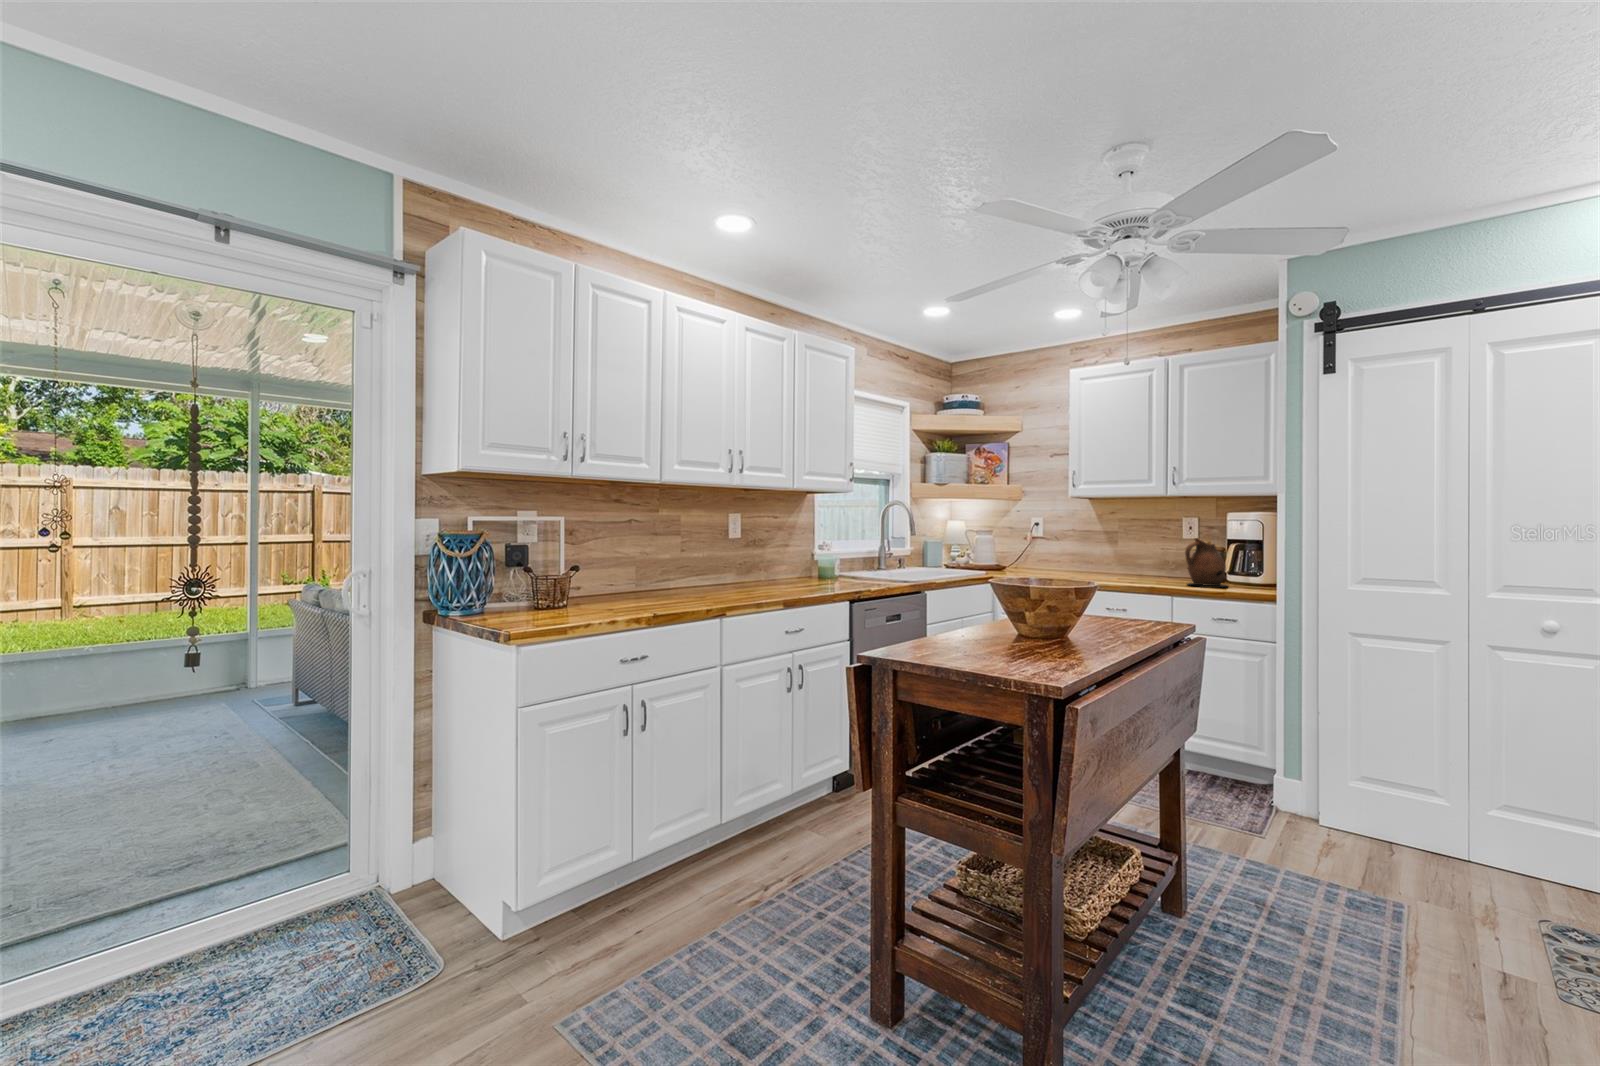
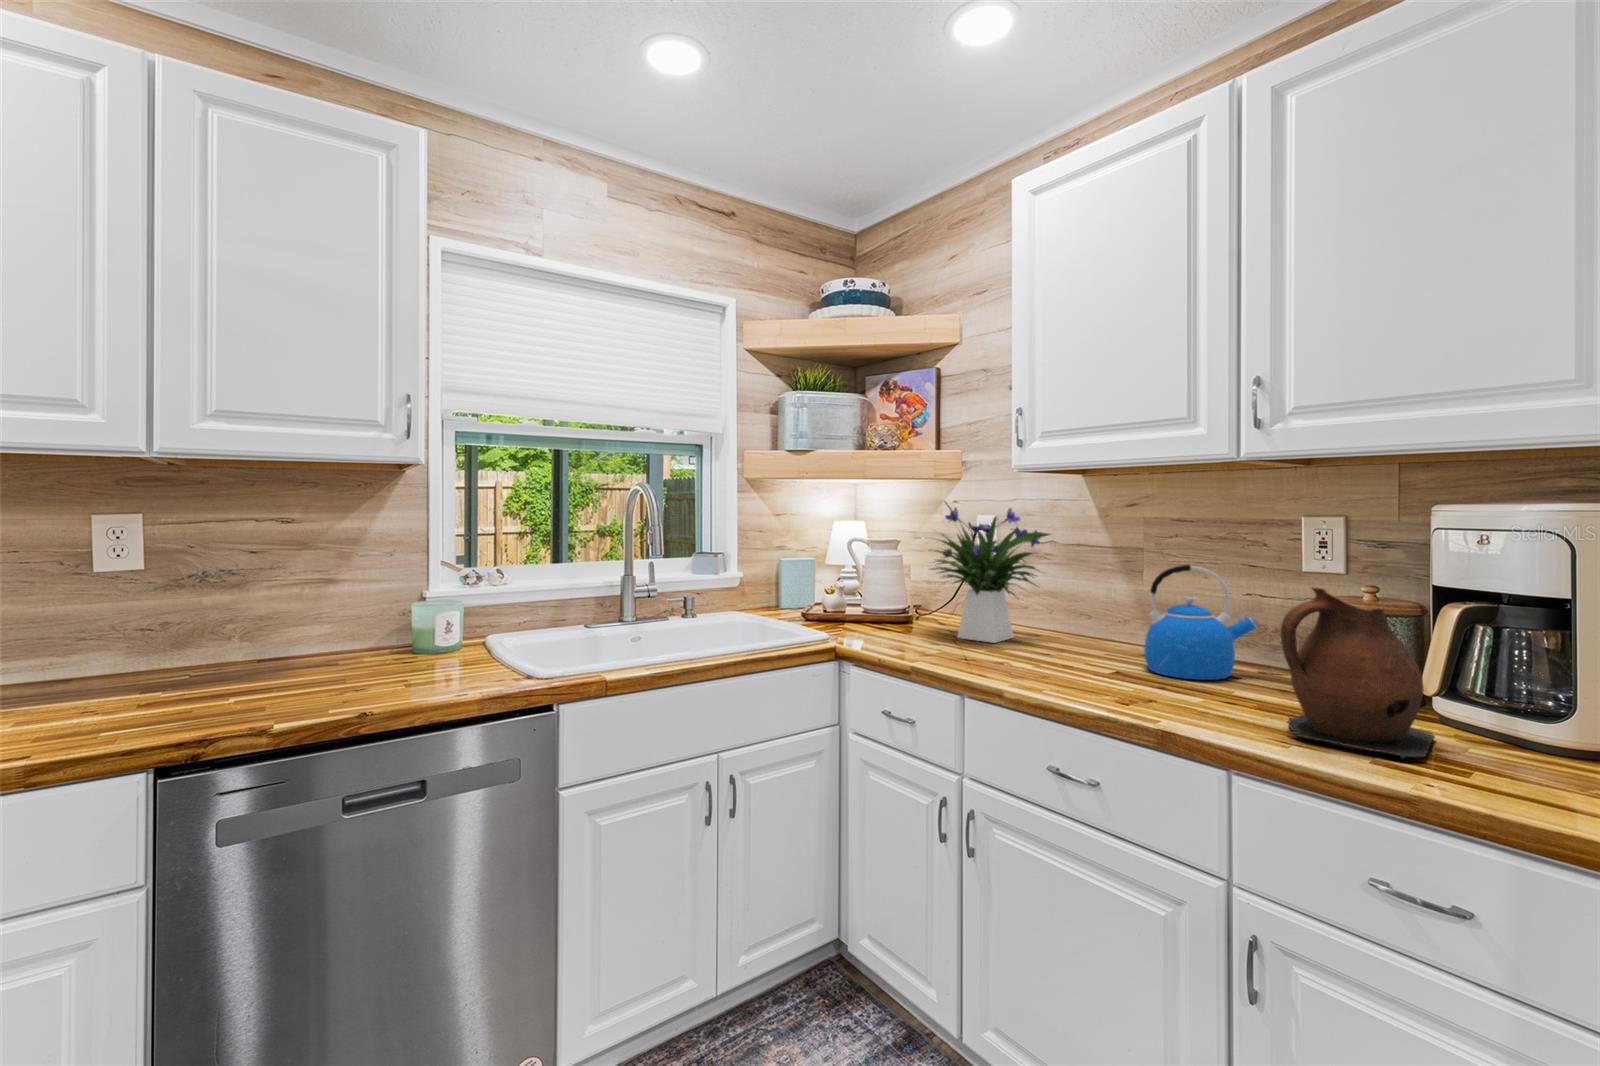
flower arrangement: none [1020,509,1081,573] -> present [932,502,1050,643]
kettle: none [1126,536,1169,579] -> present [1144,565,1258,680]

